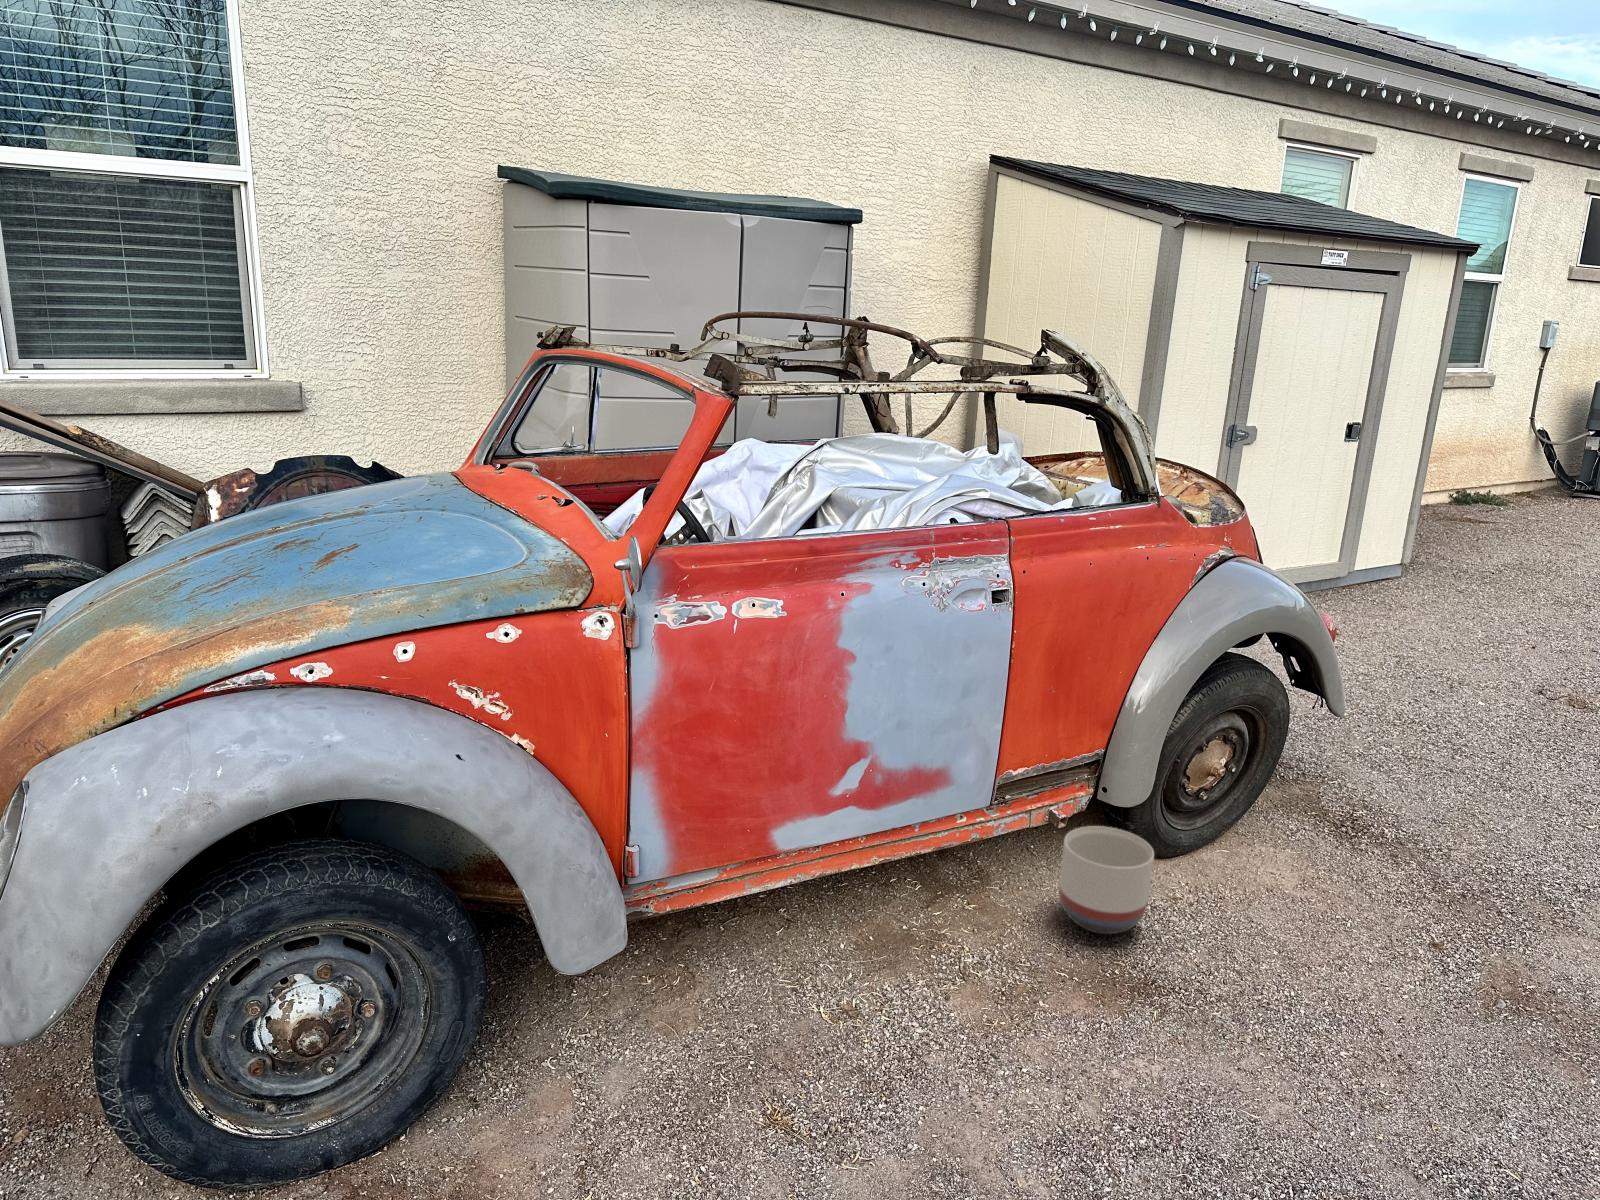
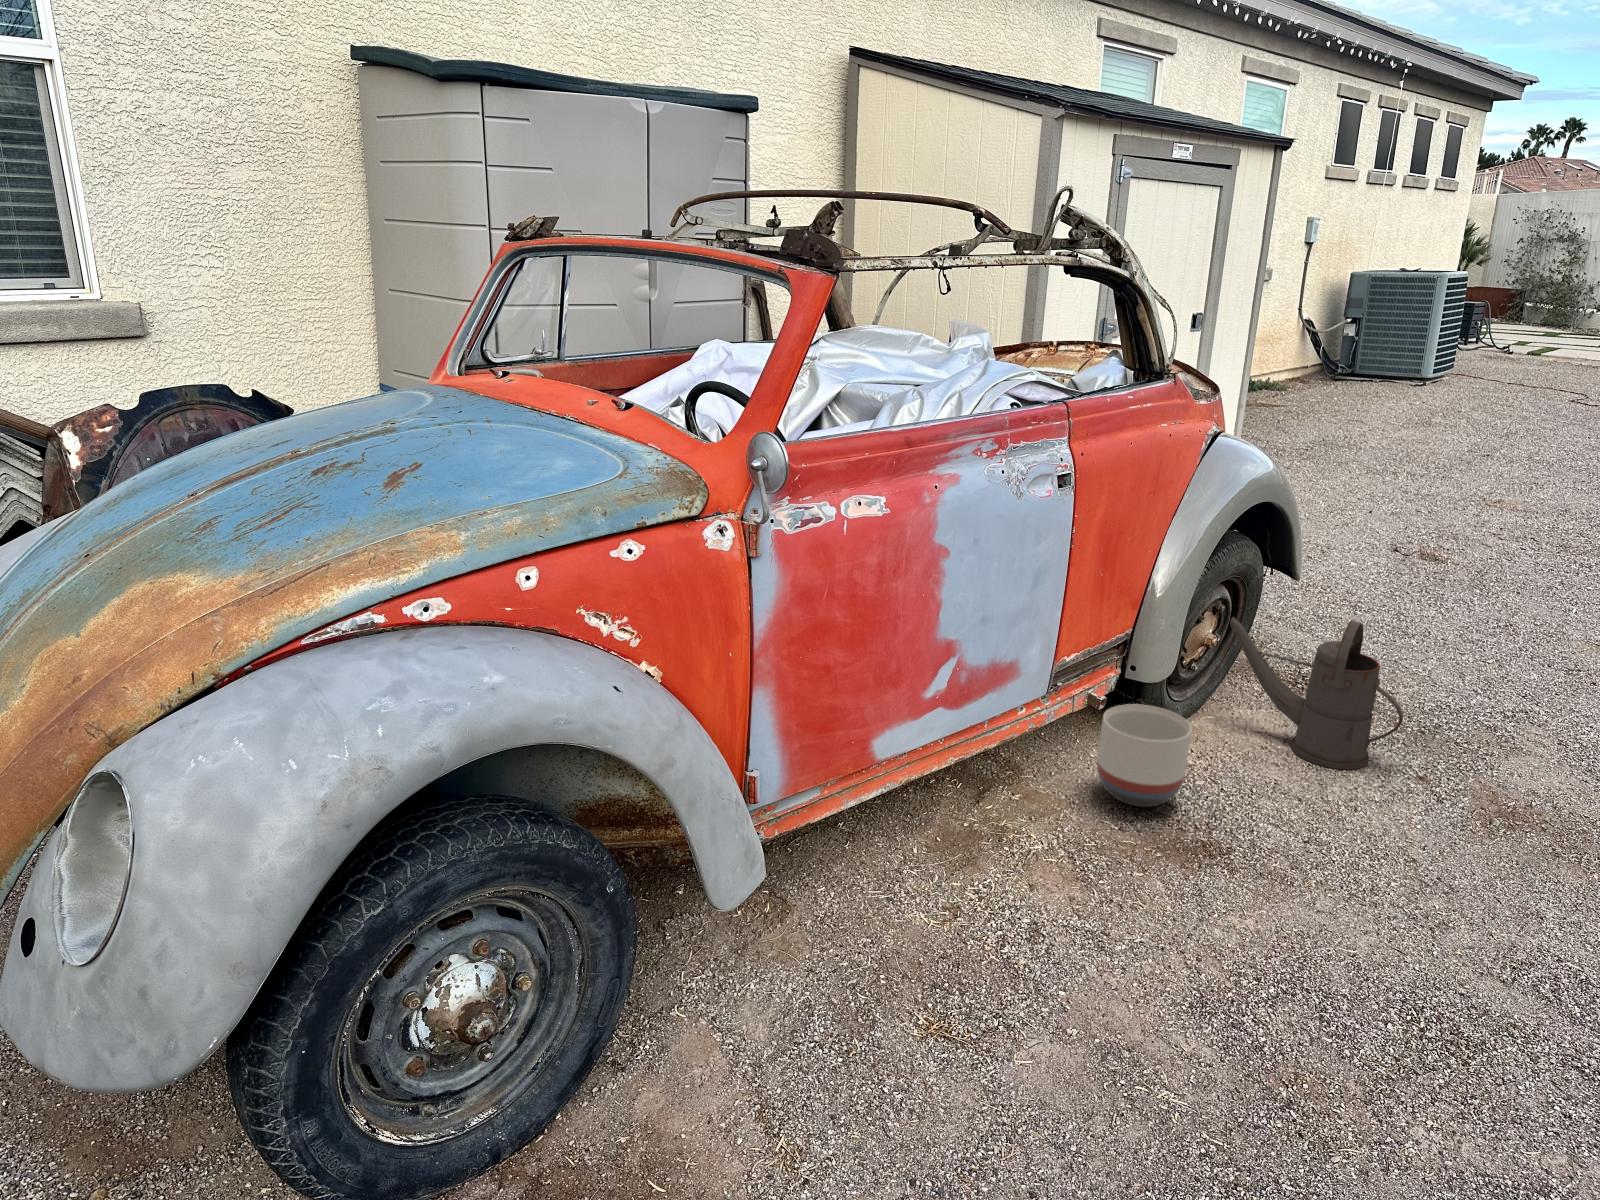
watering can: none [1243,748,1416,924] -> present [1230,617,1404,770]

